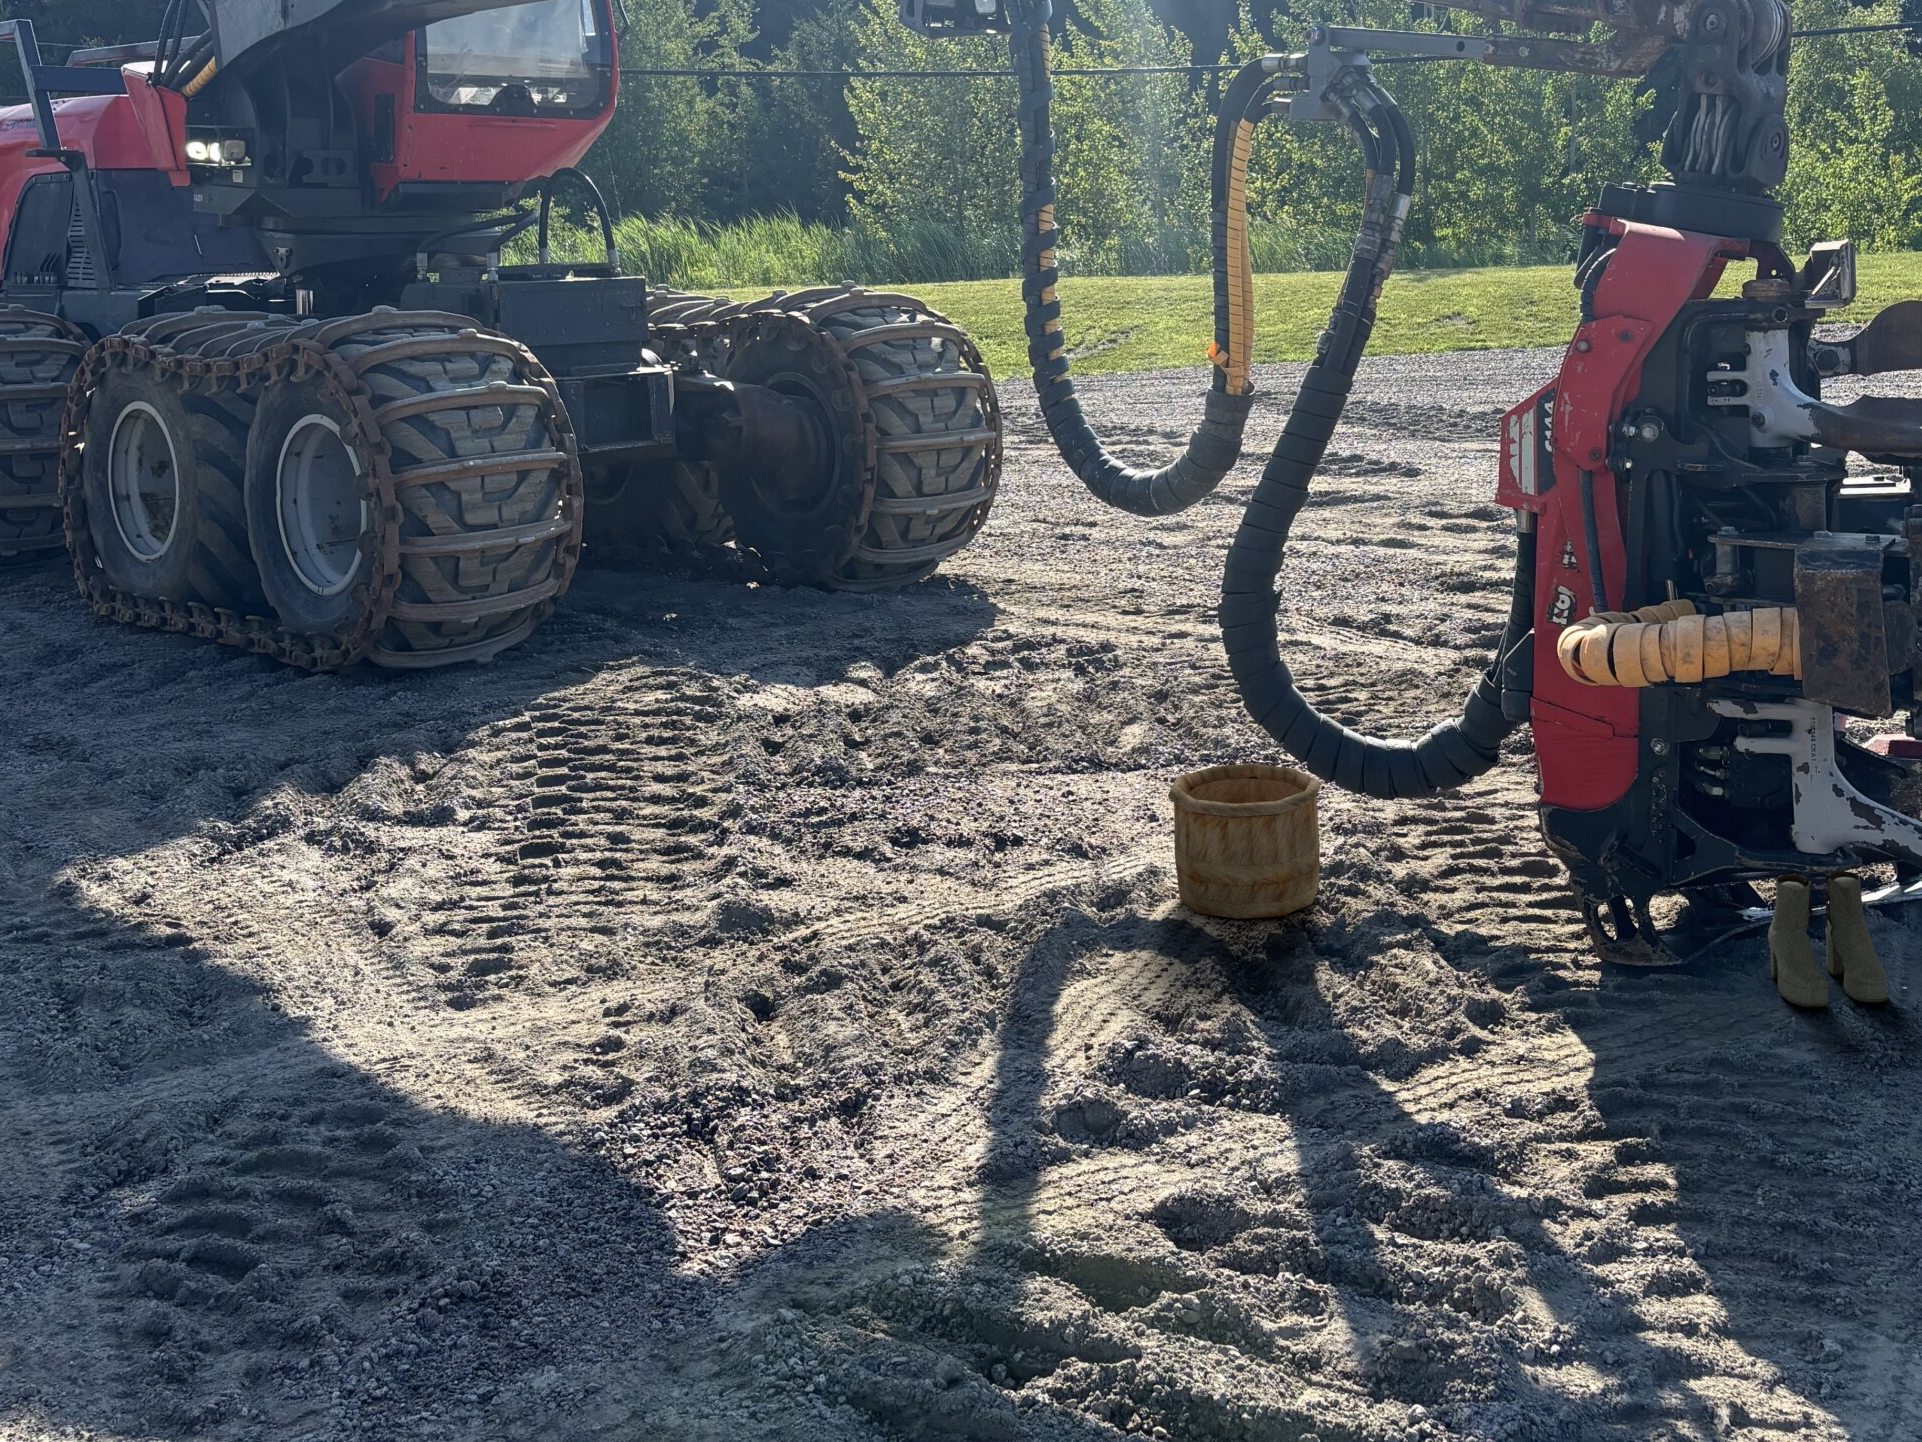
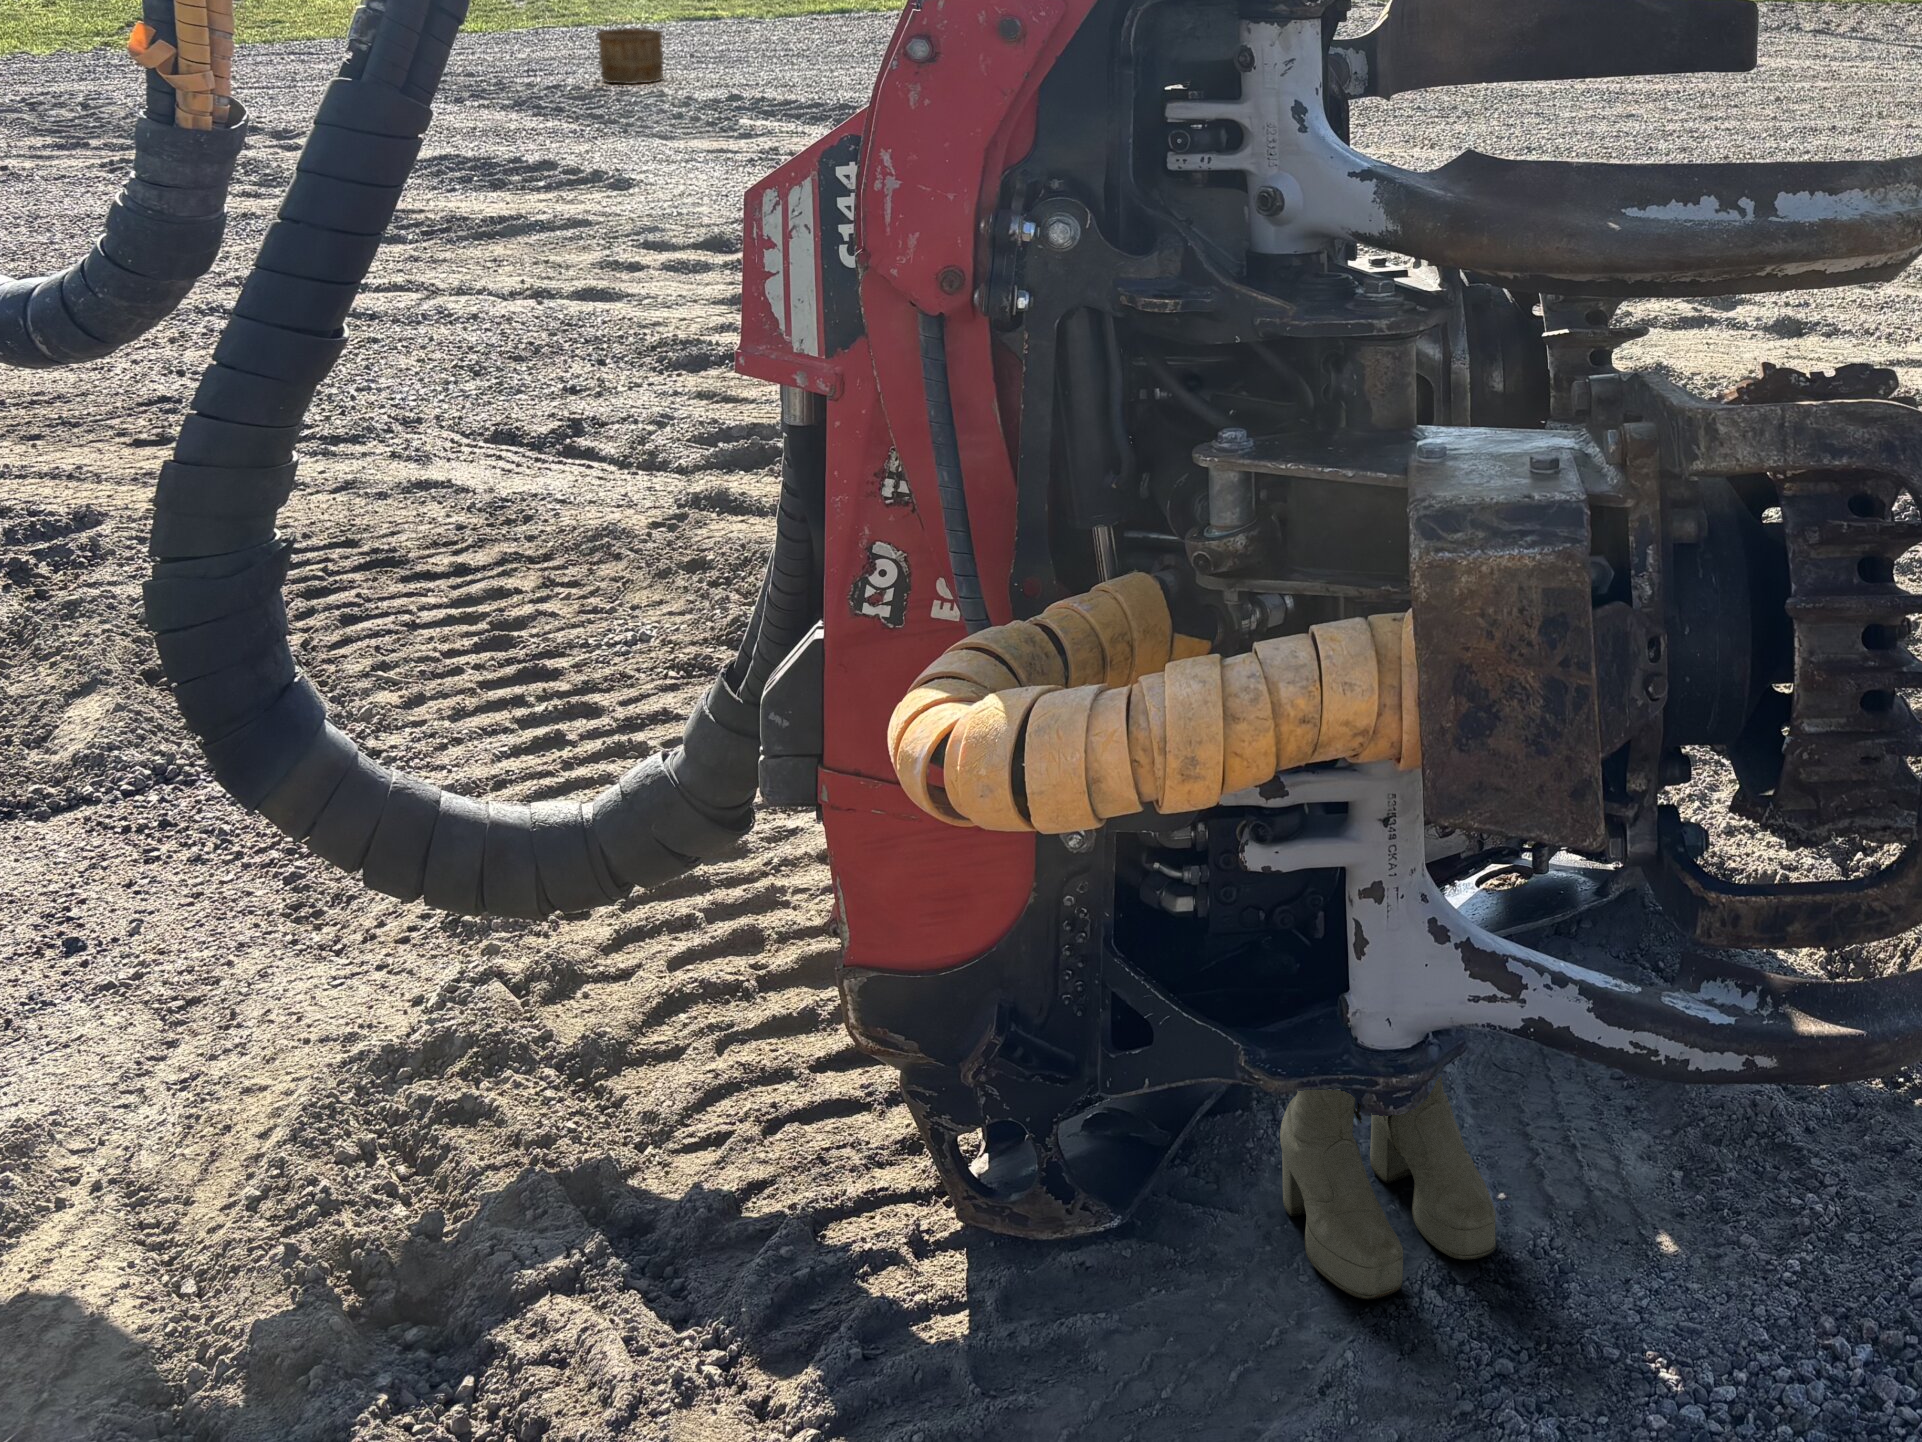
wooden bucket: present [1168,763,1321,919] -> present [597,28,663,84]

